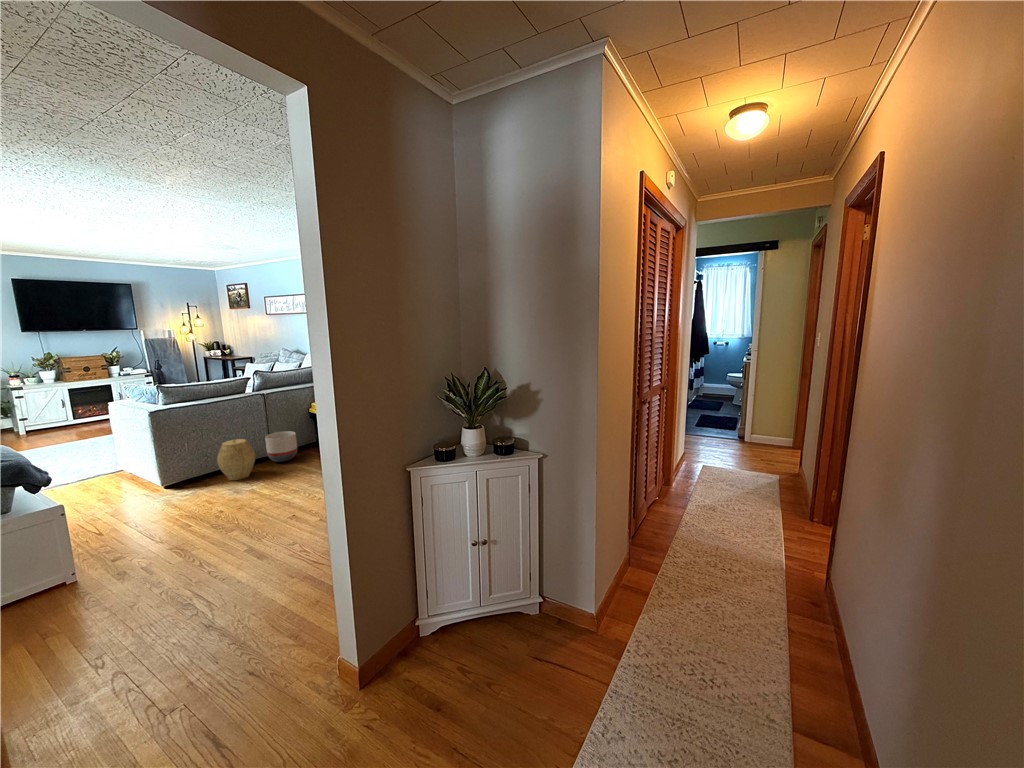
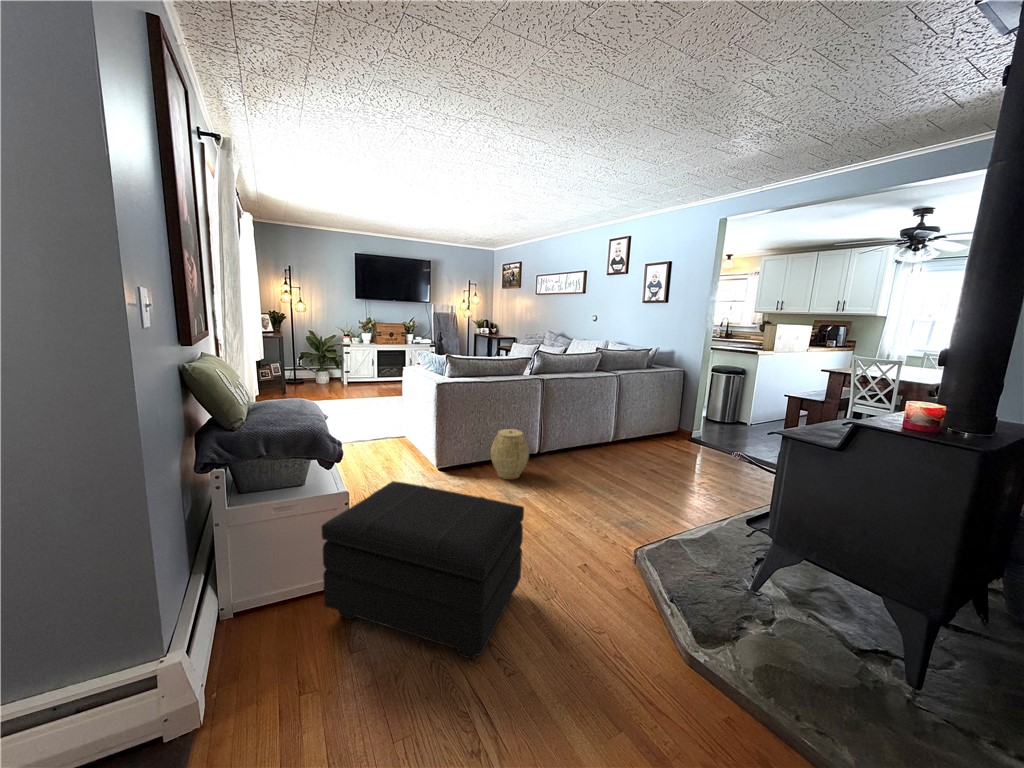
planter: present [265,431,297,462] -> none [538,428,572,466]
footstool: none [41,483,236,596] -> present [322,481,524,660]

